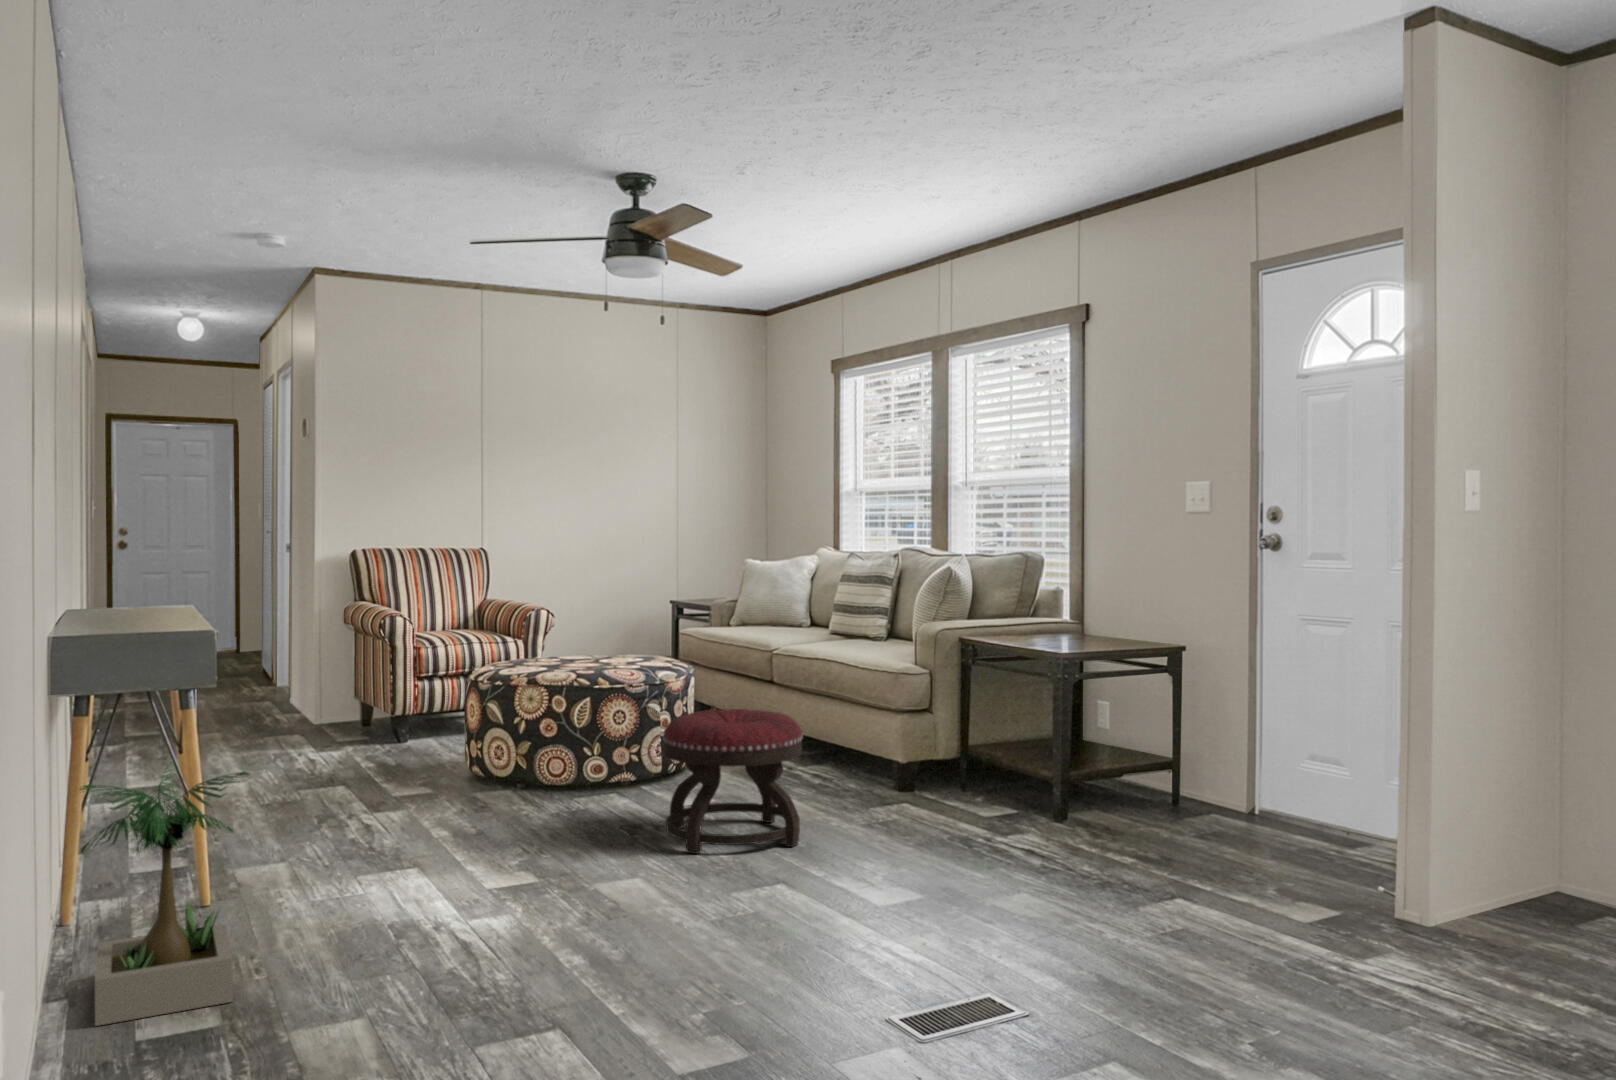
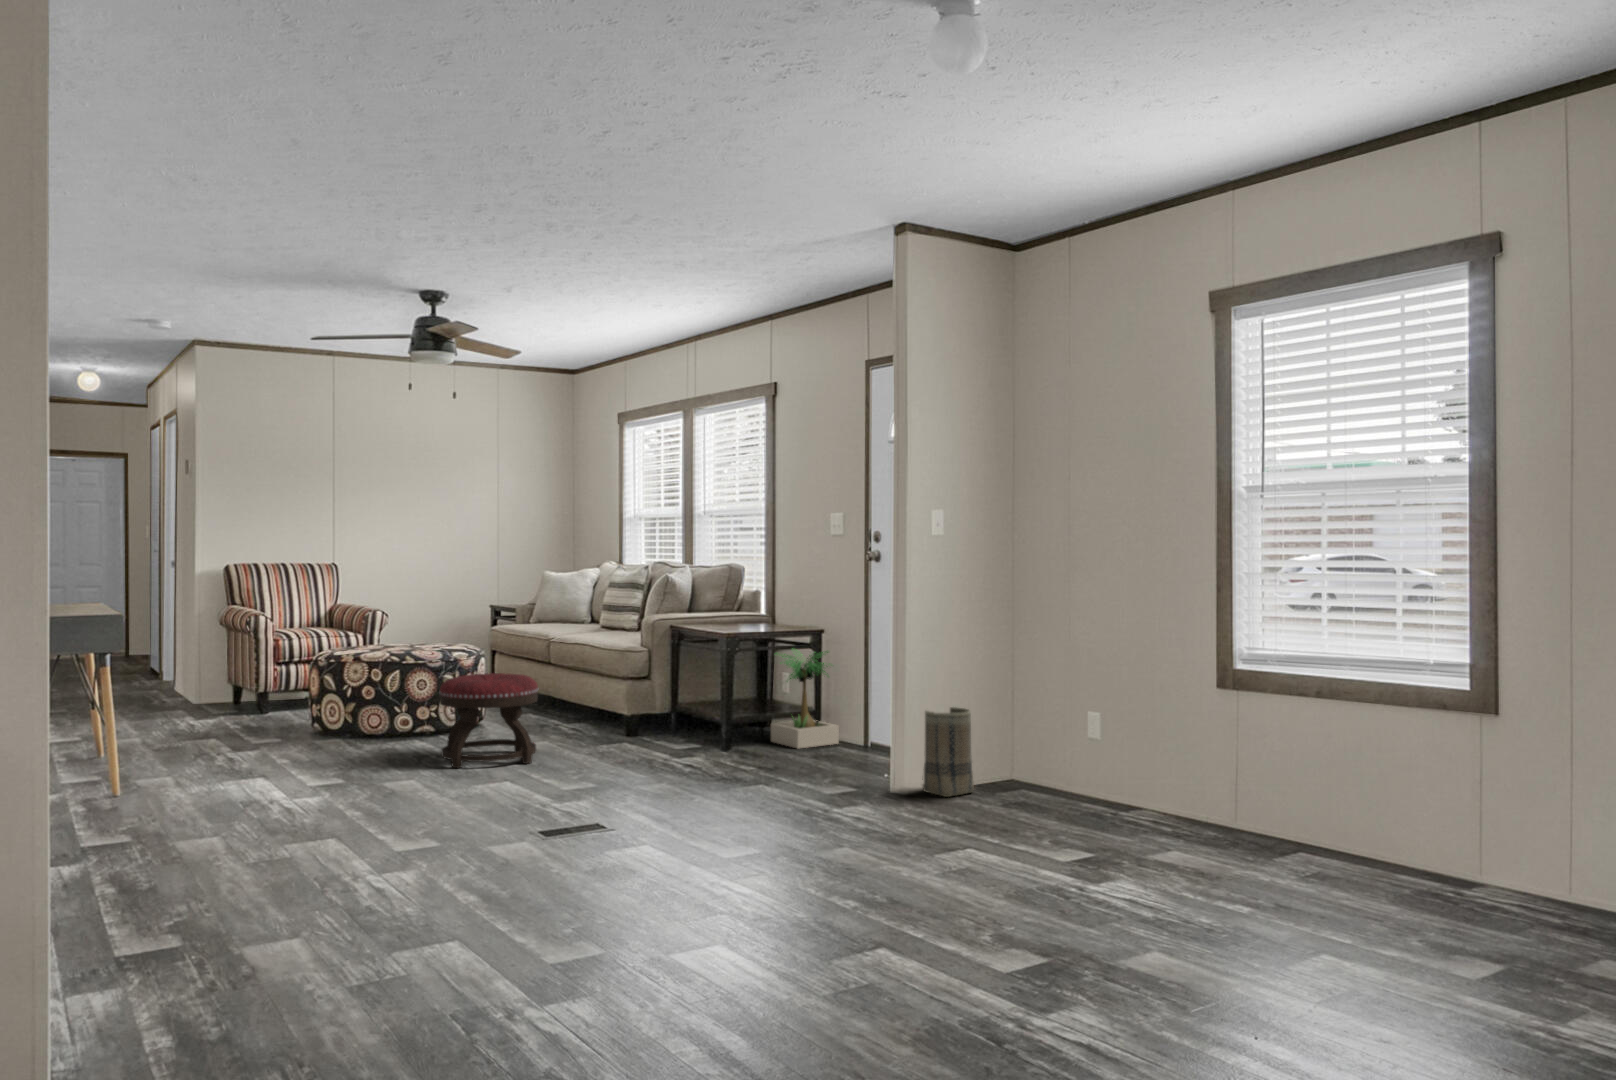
potted plant: present [80,762,249,1026] -> present [771,650,839,748]
basket: none [1472,789,1567,945] -> present [922,707,974,797]

